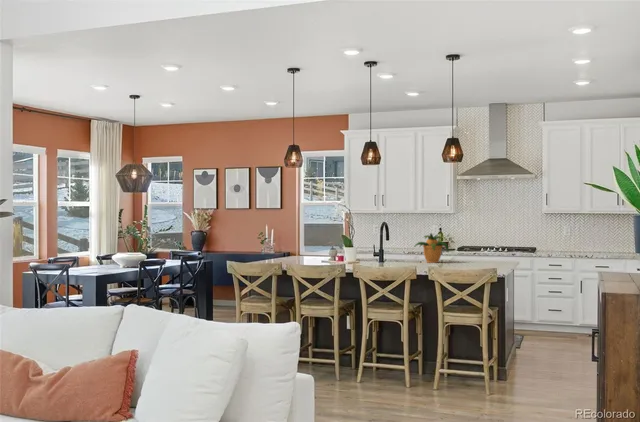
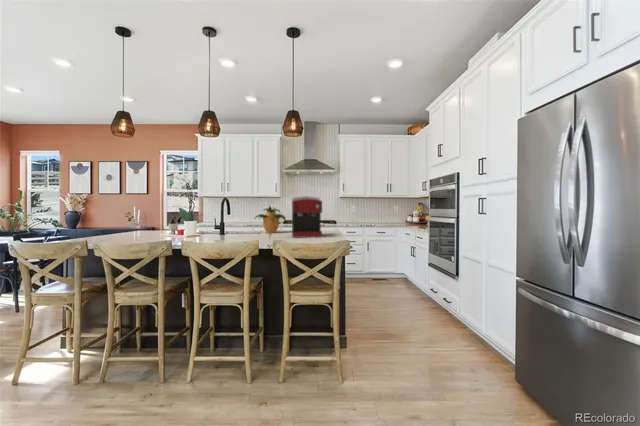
coffee maker: none [450,225,481,268] -> present [292,196,322,238]

